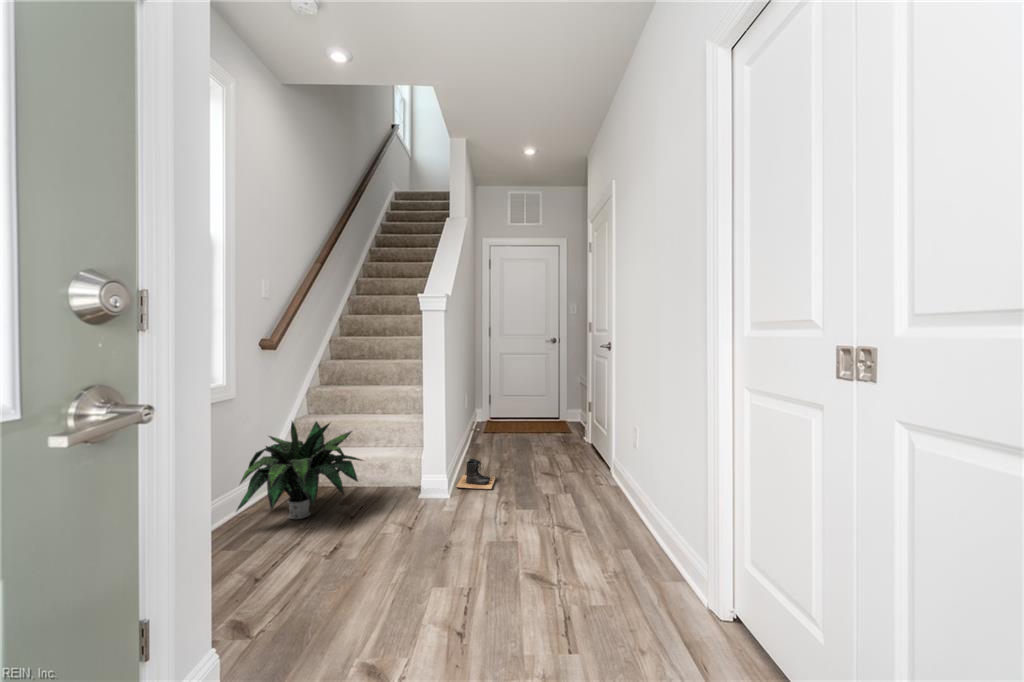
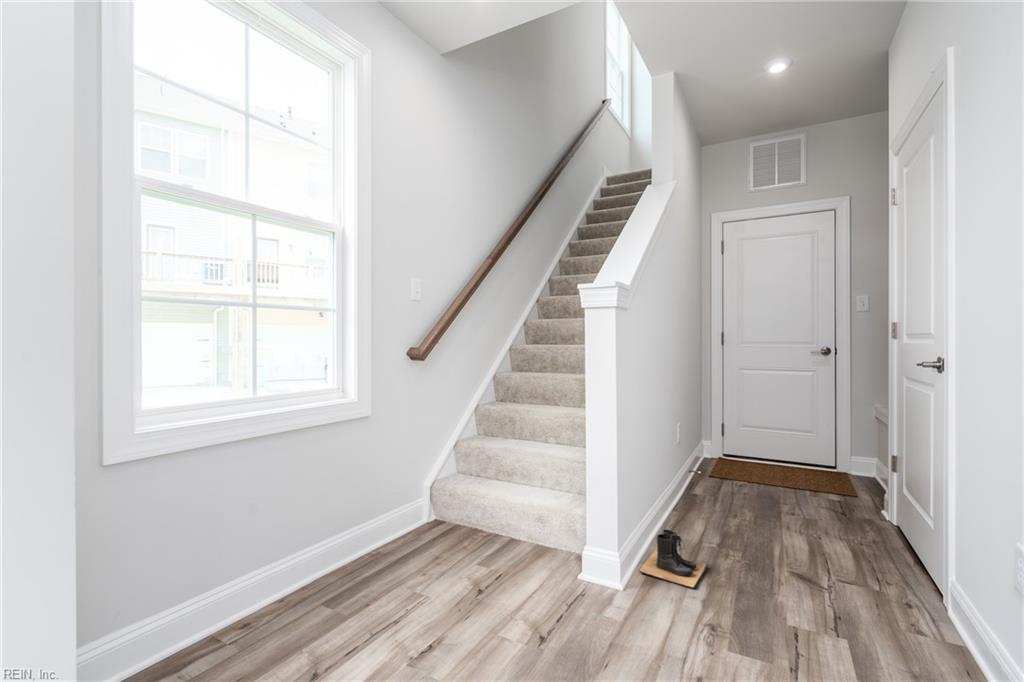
potted plant: present [236,421,363,519] -> none [349,448,511,577]

